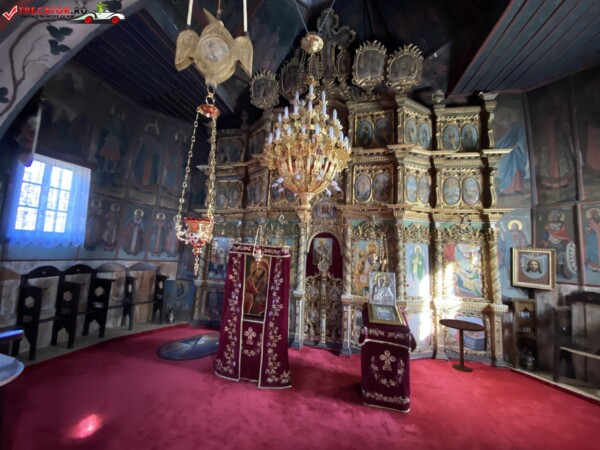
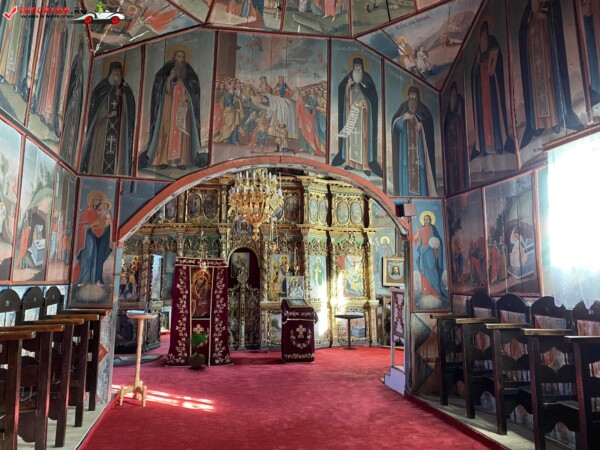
potted tree: none [224,337,255,389] -> present [188,332,206,368]

